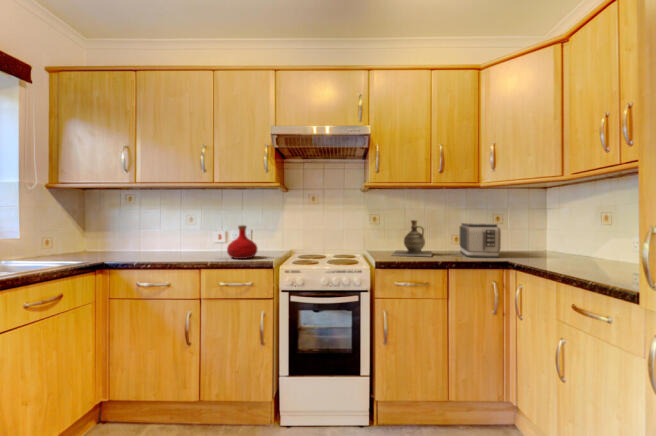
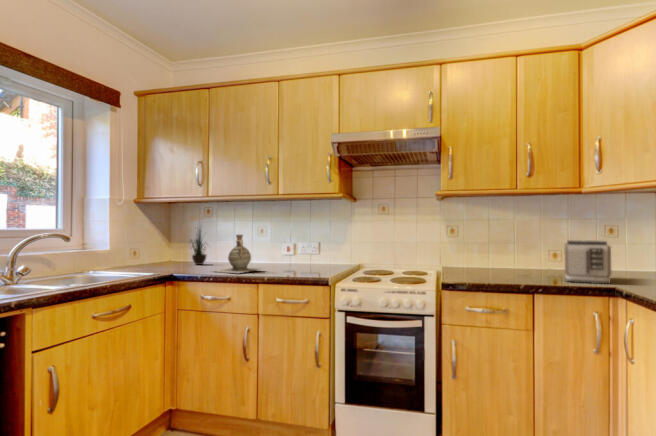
potted plant: none [111,204,141,251] -> present [192,230,206,265]
ceramic jug: present [393,220,432,256] -> present [215,235,260,273]
bottle: present [227,225,257,259] -> none [286,240,317,275]

